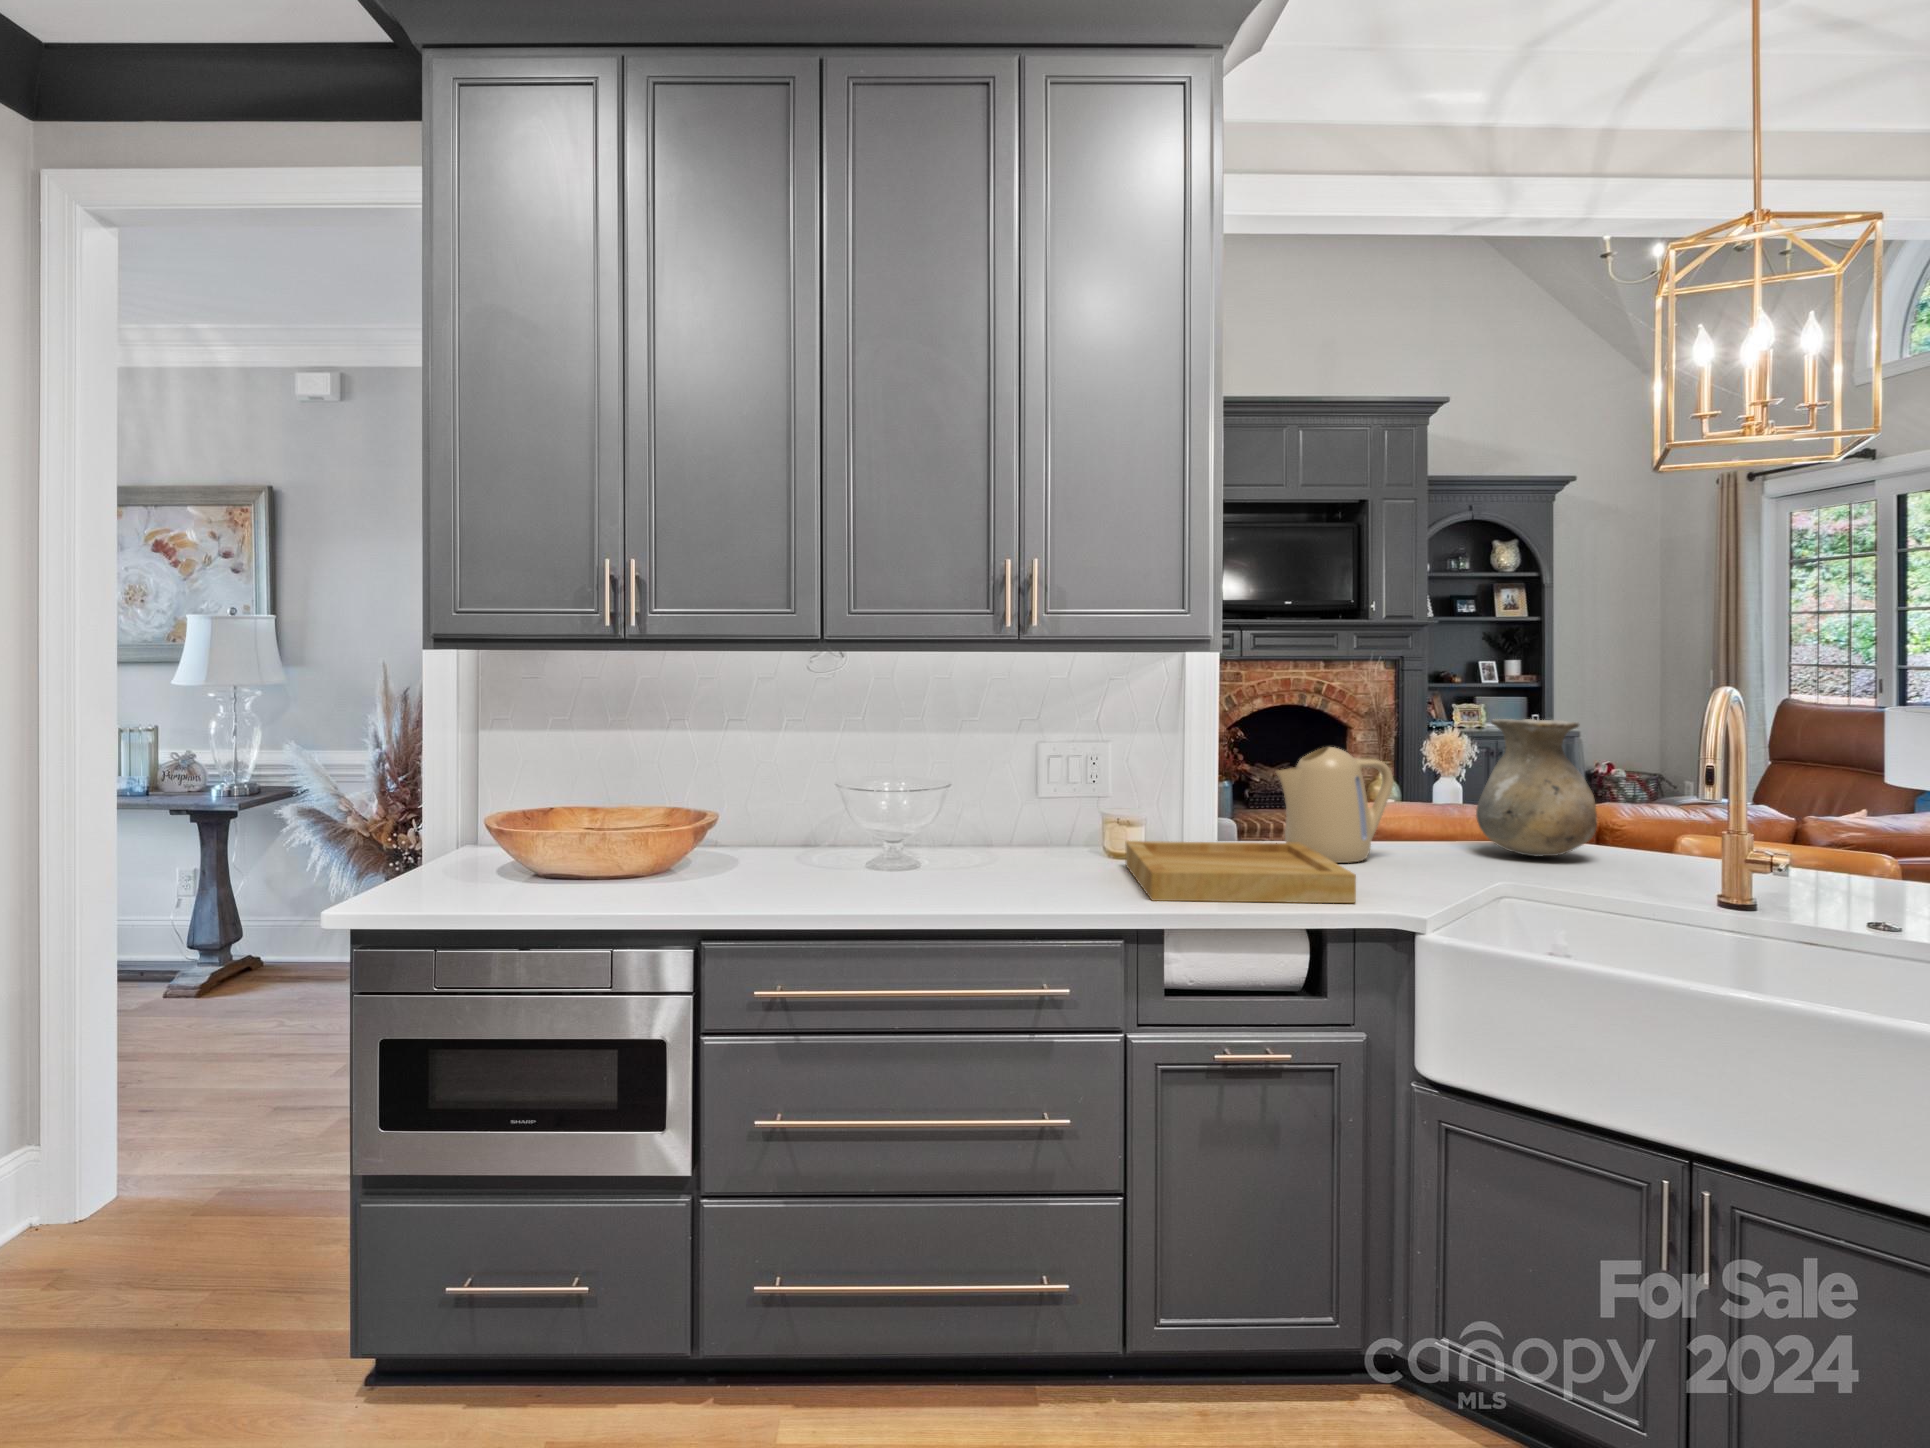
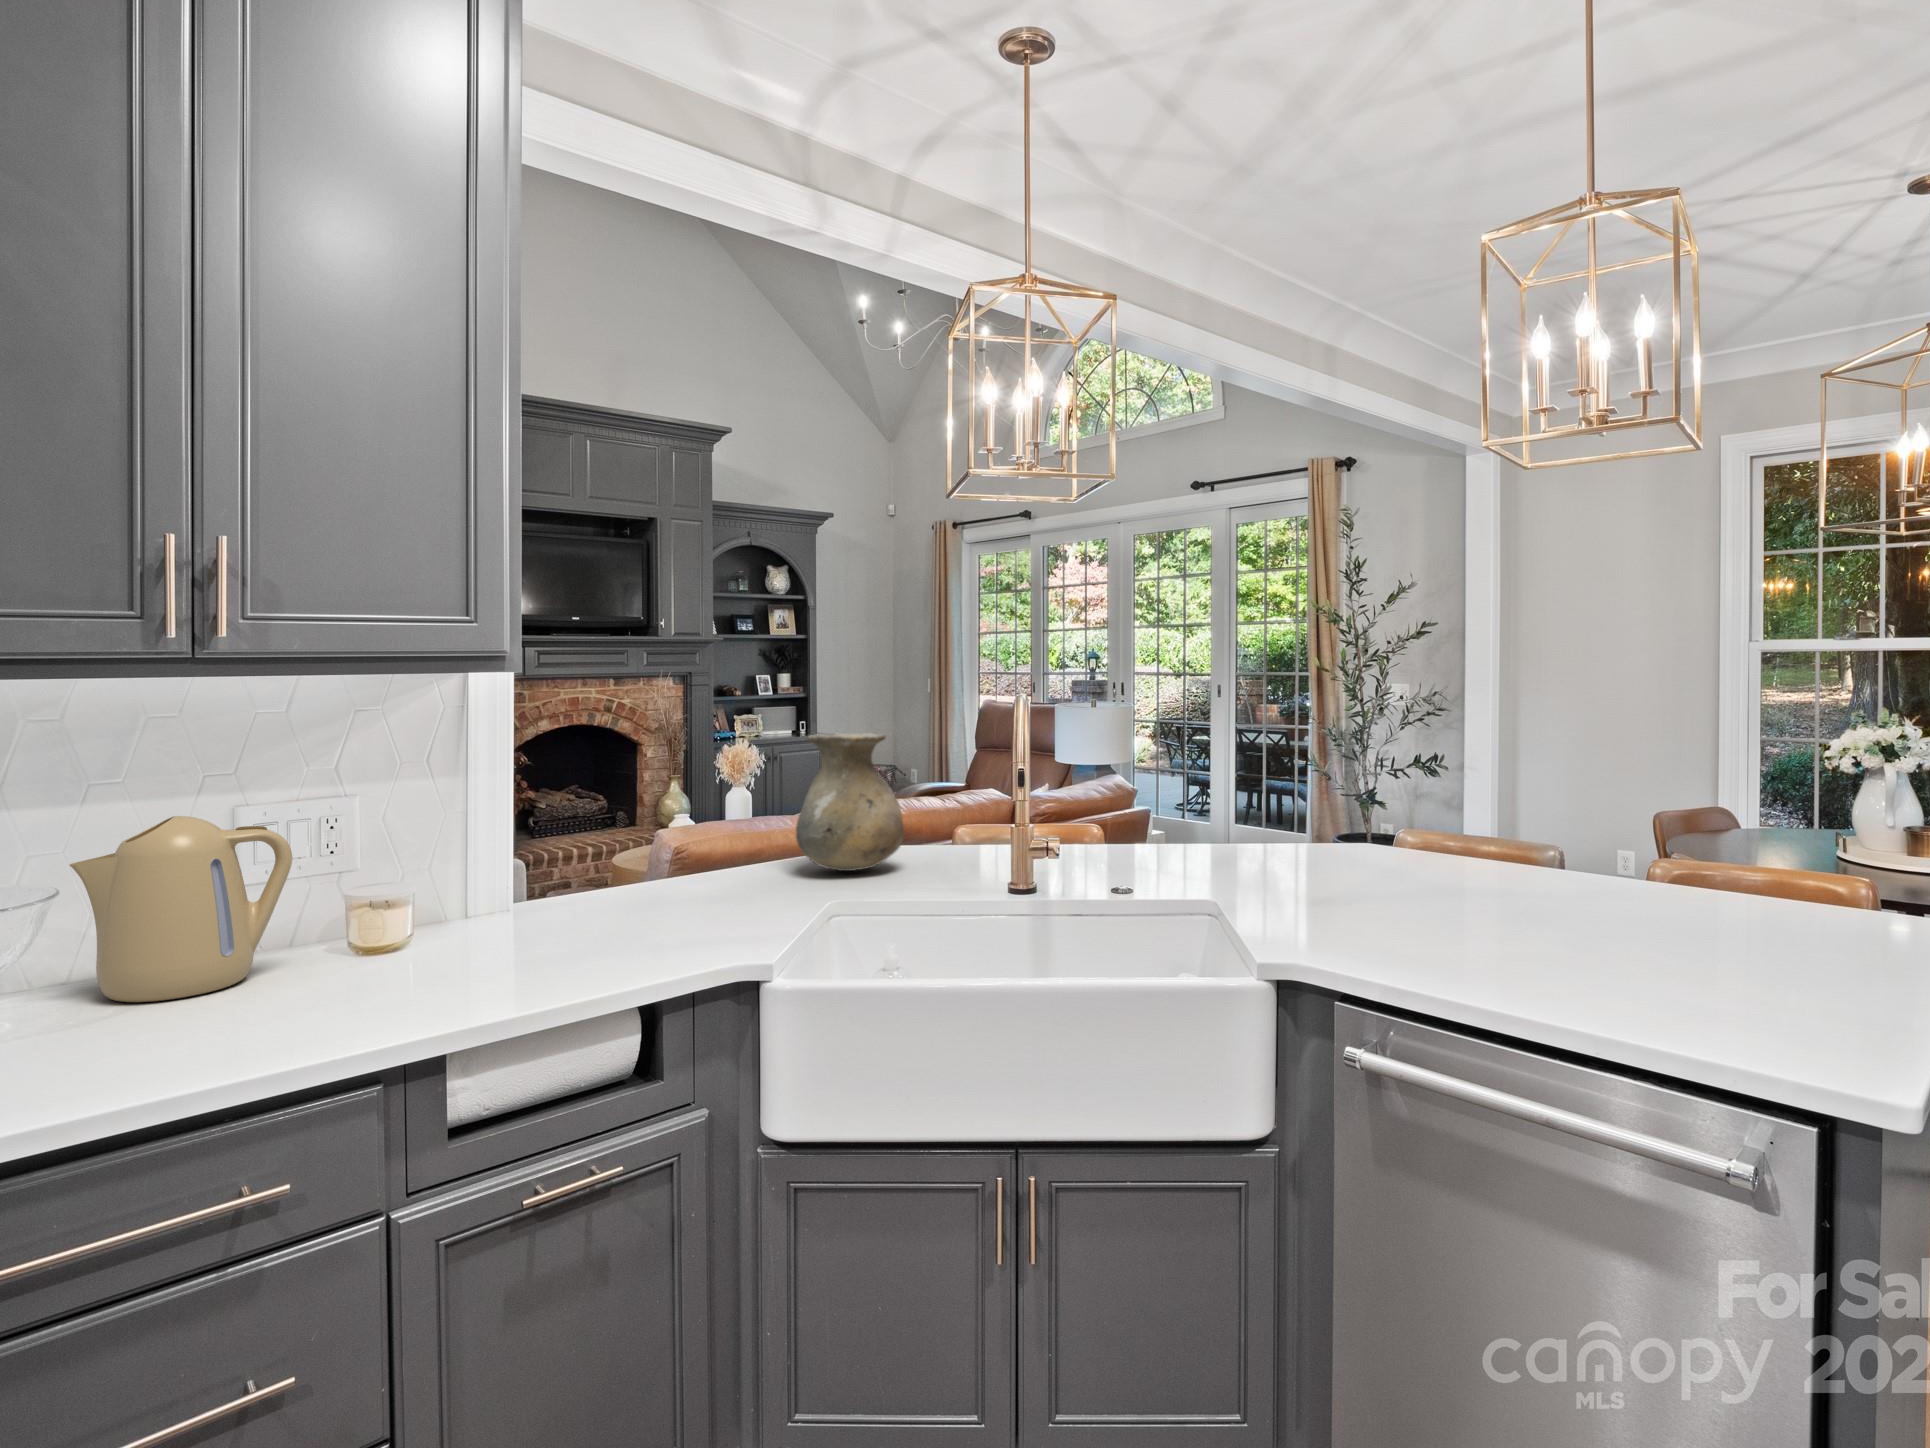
kettle: present [1276,747,1393,863] -> present [69,816,292,1002]
tray: present [1126,841,1356,903] -> none [384,894,693,1012]

